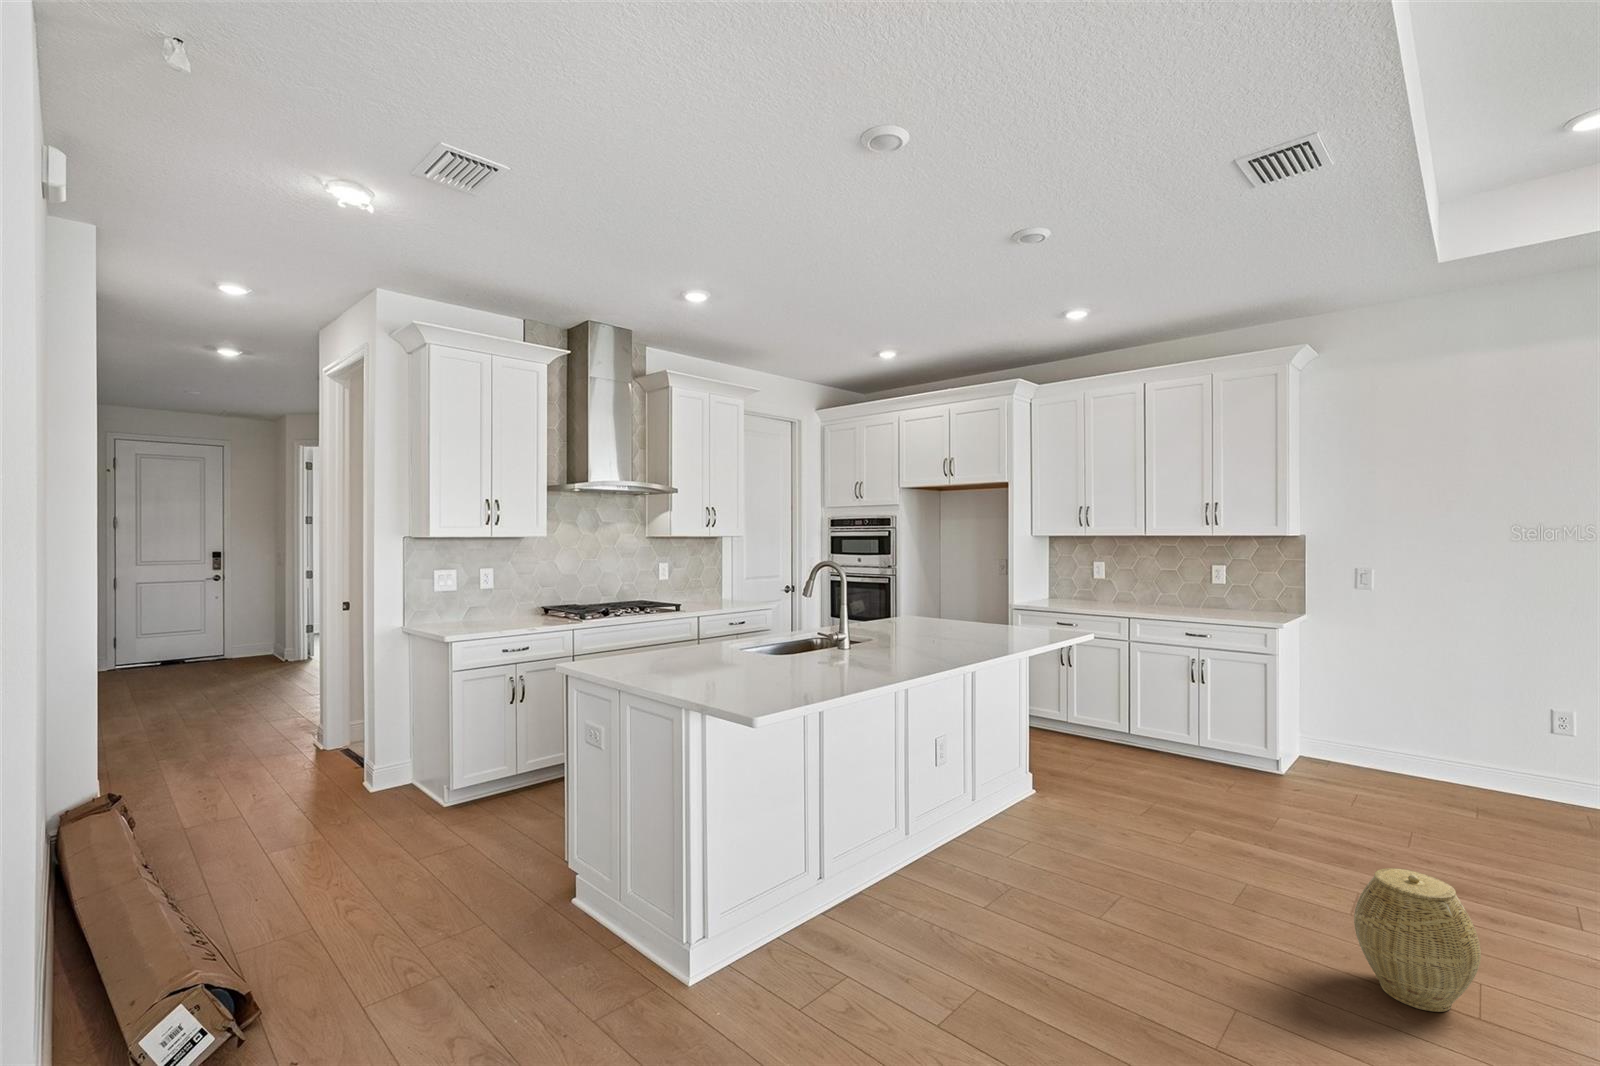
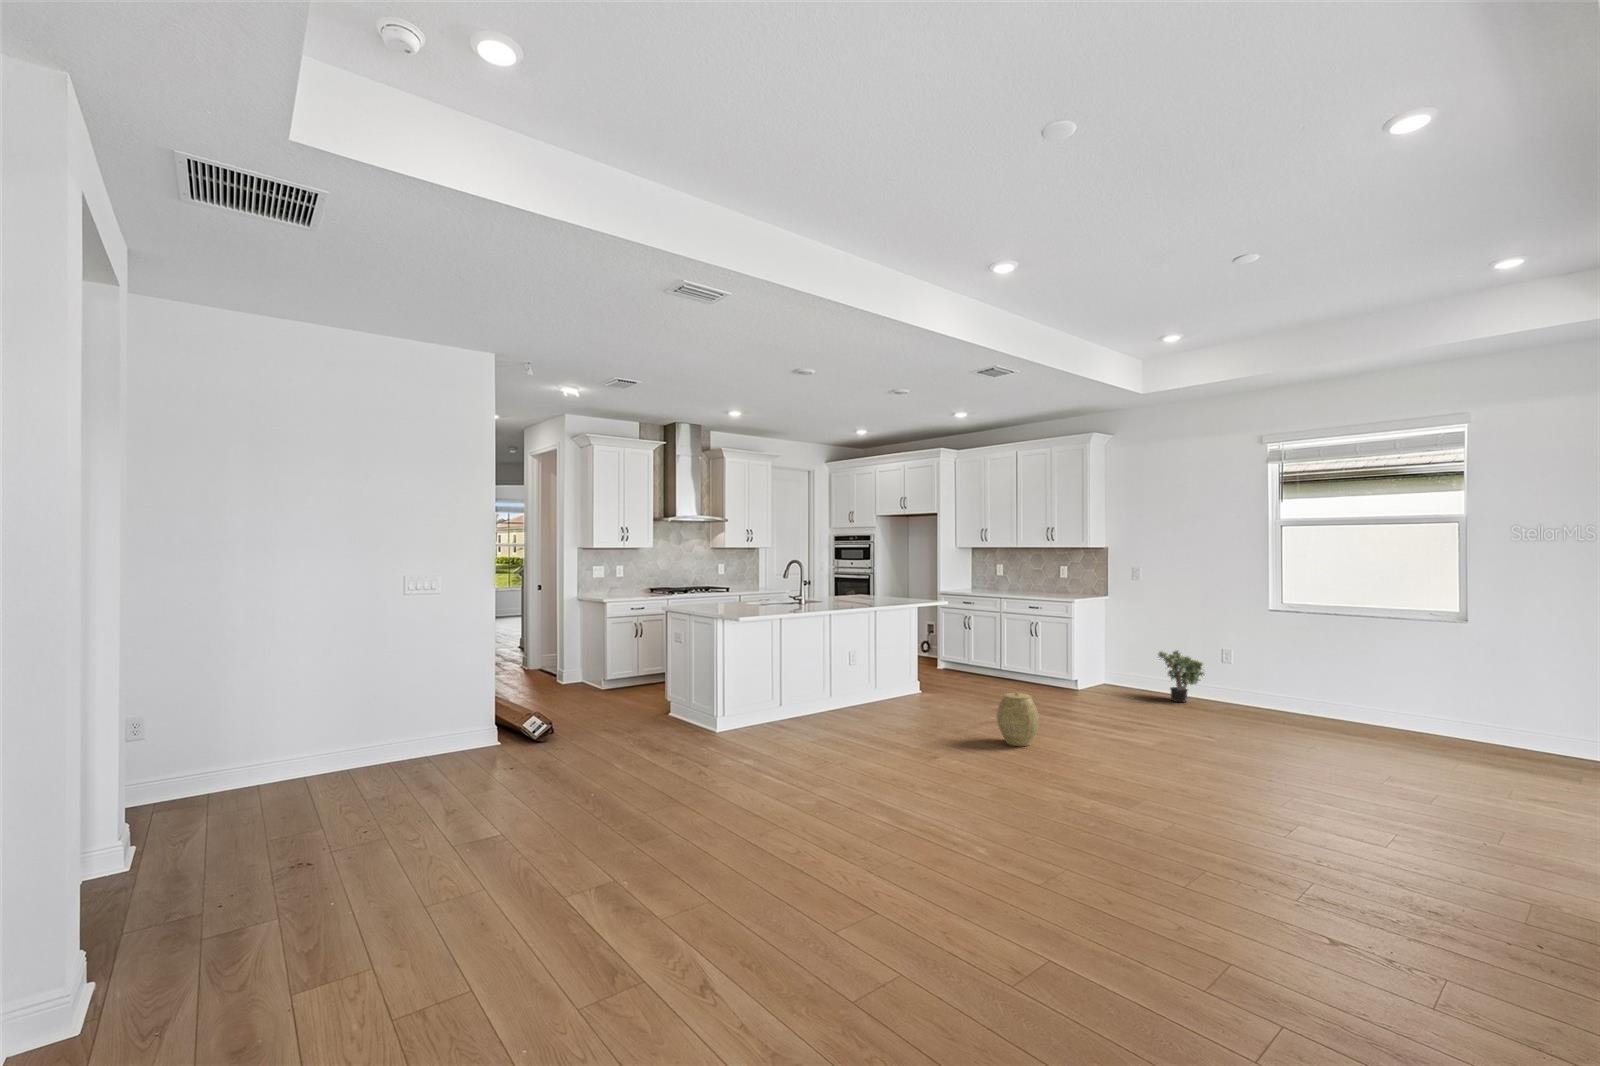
potted plant: none [1436,712,1543,805] -> present [1158,650,1205,702]

